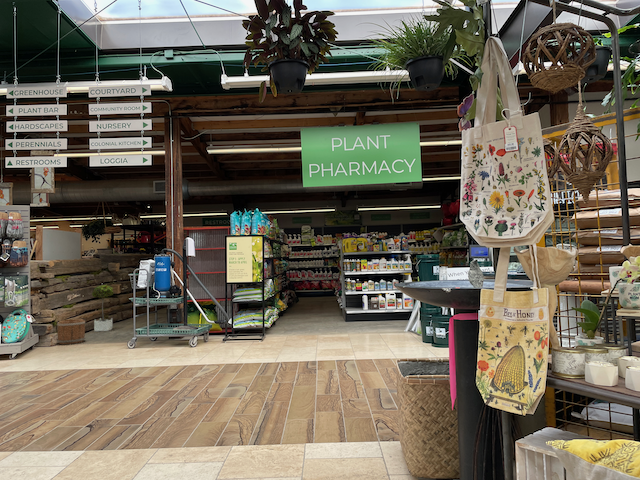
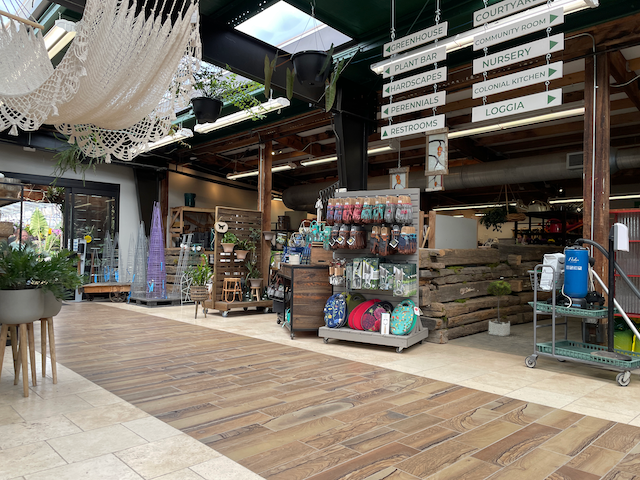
bucket: present [57,319,85,344] -> none [446,317,477,346]

